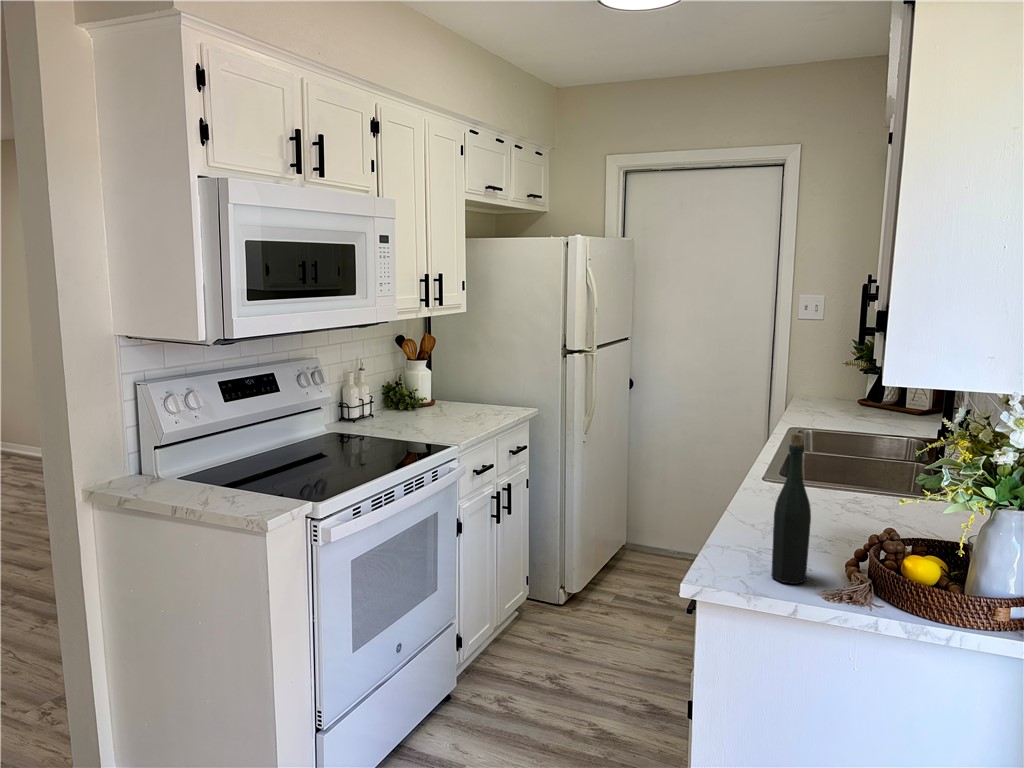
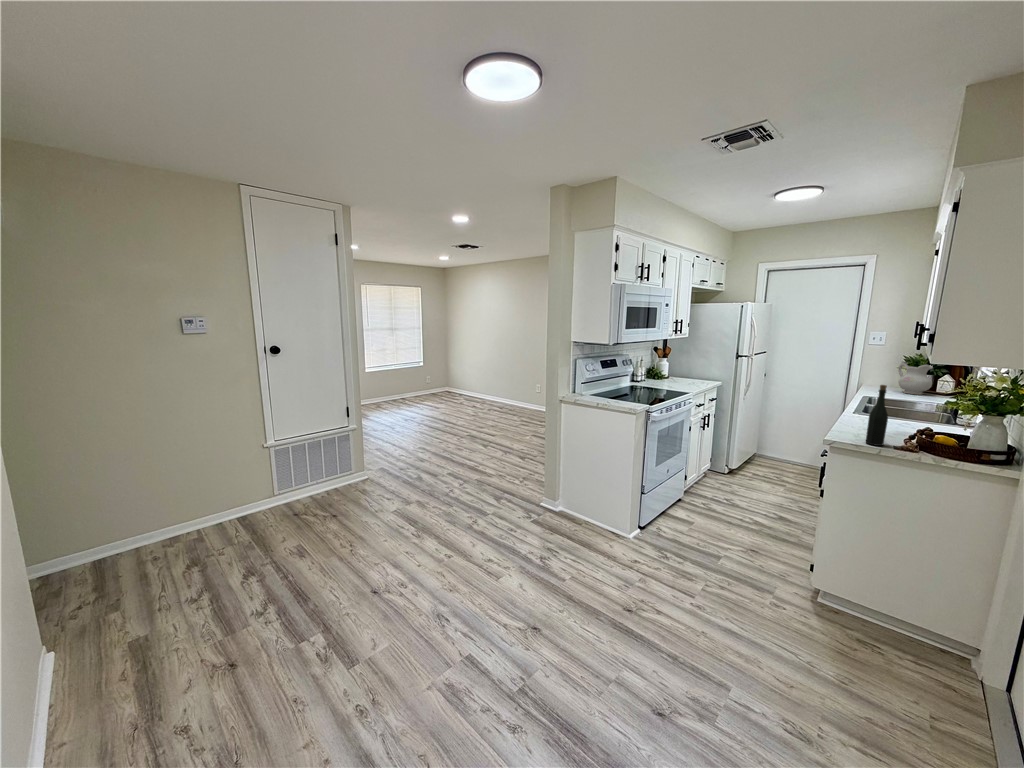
ceramic pitcher: none [842,354,894,418] -> present [898,362,933,395]

